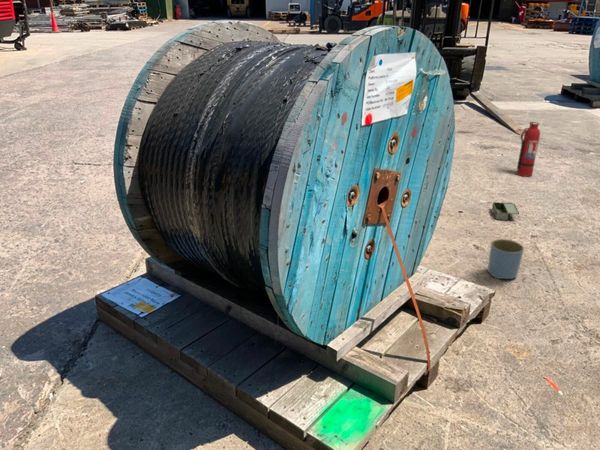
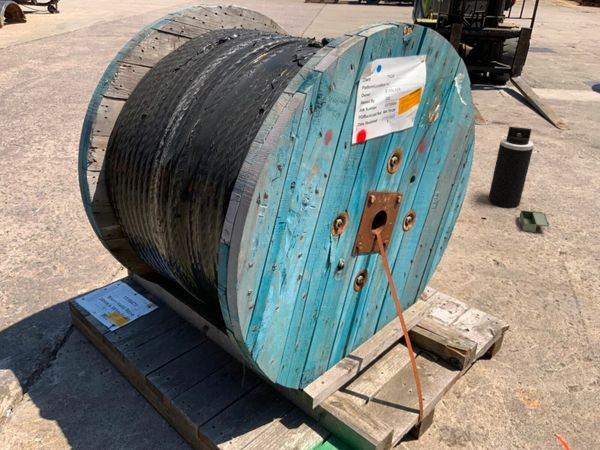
fire extinguisher: present [517,122,540,177] -> none [552,119,582,180]
trash can: none [463,129,500,202] -> present [488,127,534,208]
planter: present [488,239,524,279] -> none [506,260,548,306]

